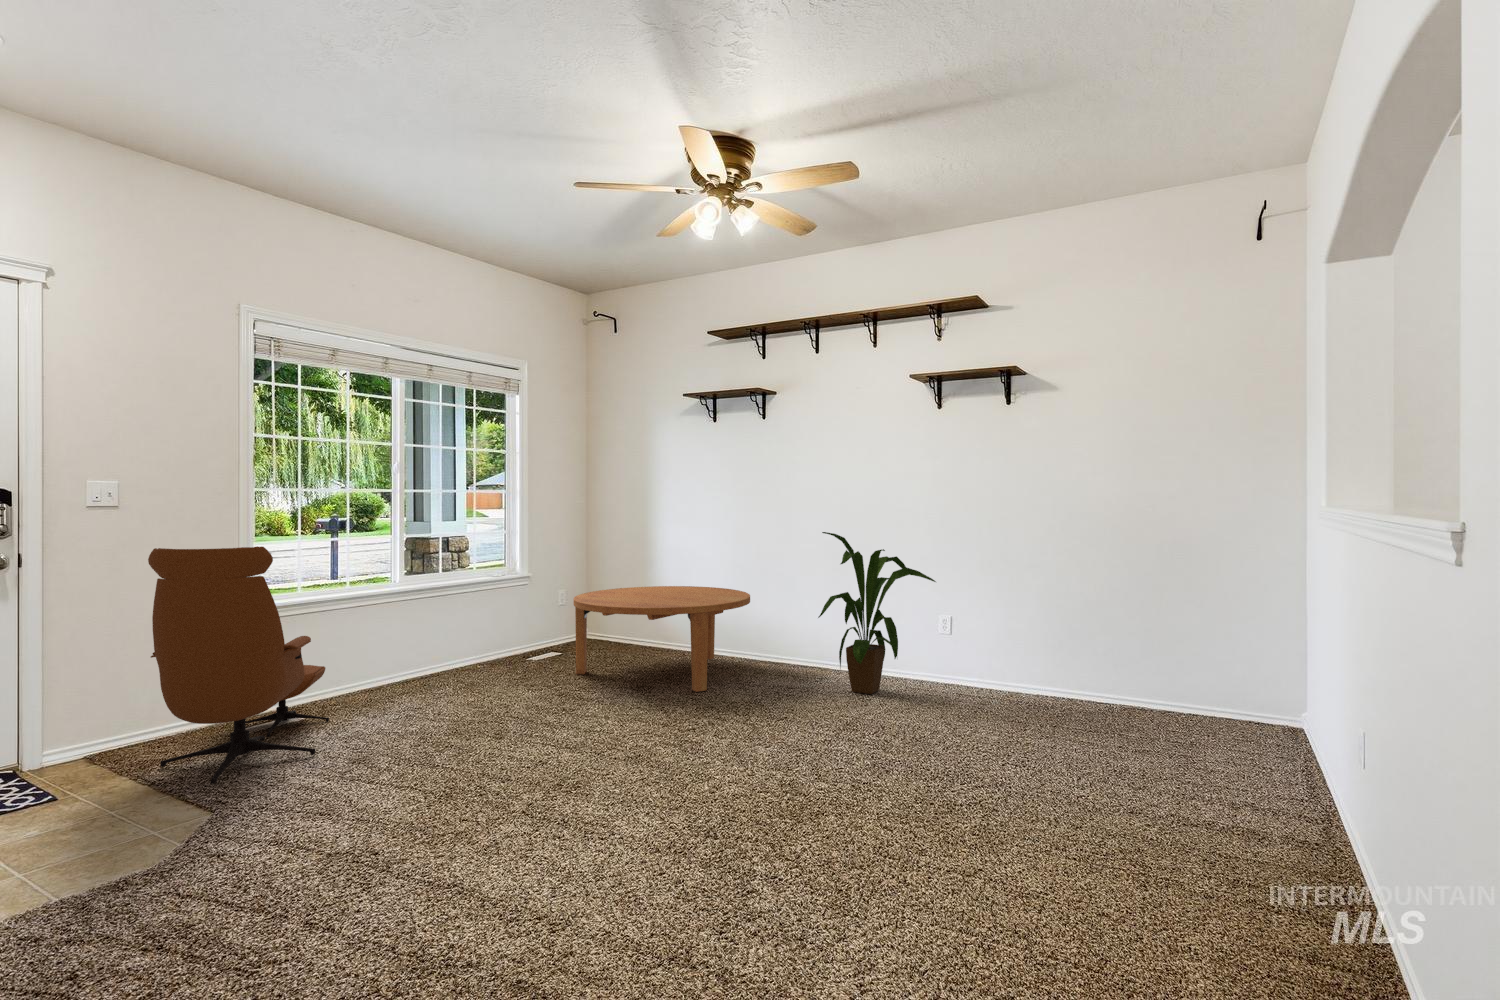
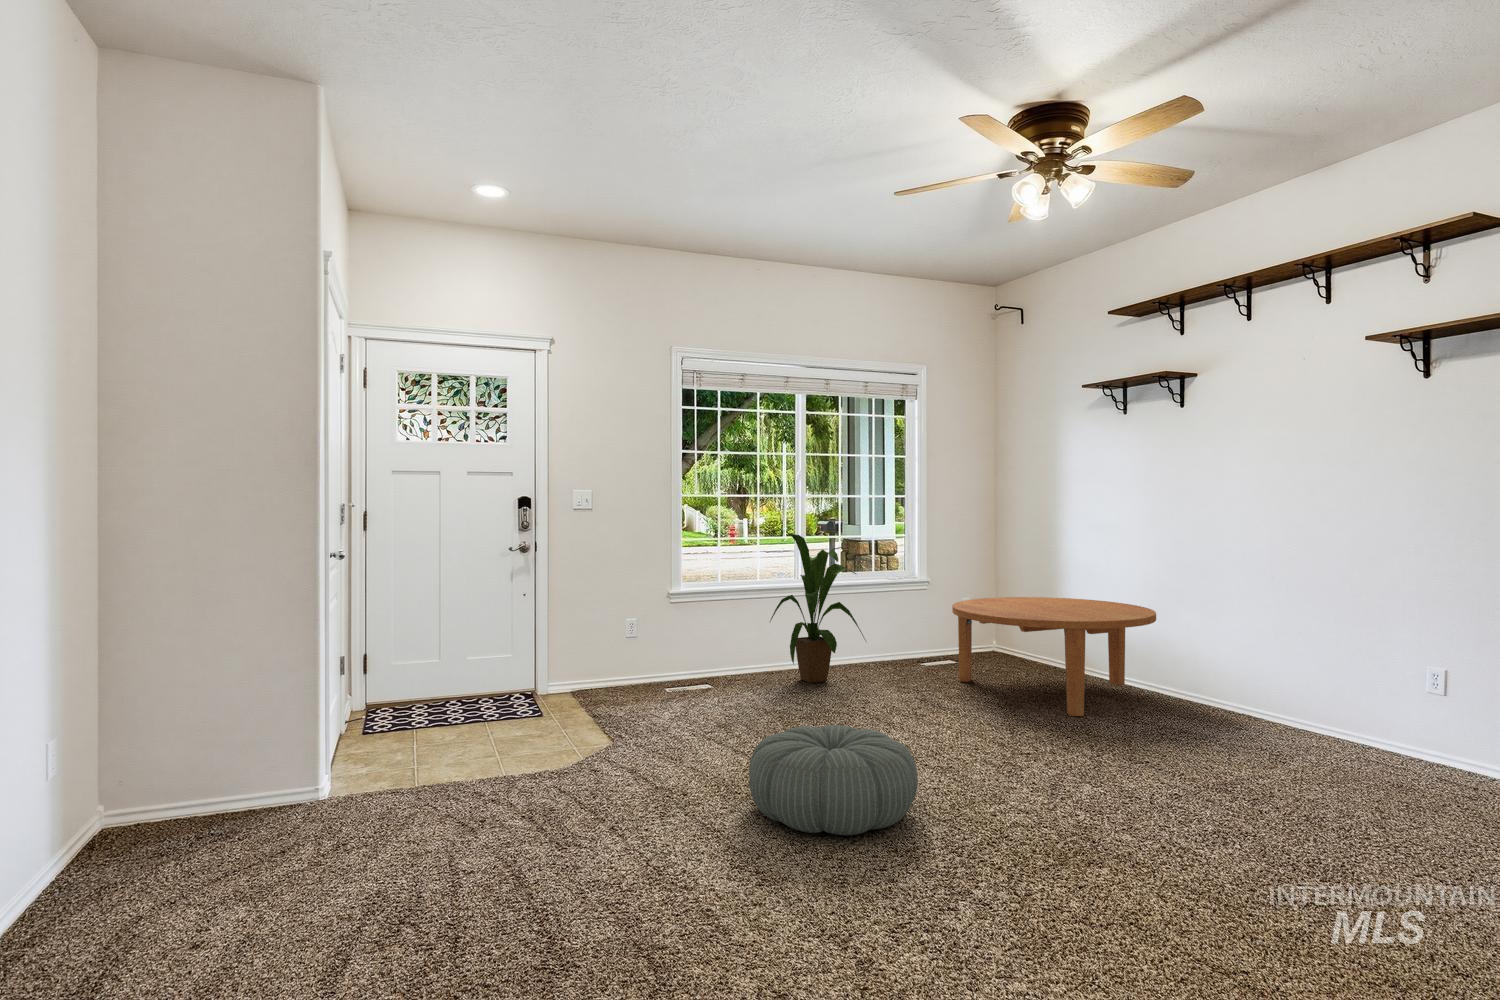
house plant: present [818,532,936,694] -> present [770,534,865,683]
lounge chair: present [148,546,329,784] -> none [589,541,729,722]
pouf: none [466,735,655,859] -> present [749,725,918,835]

